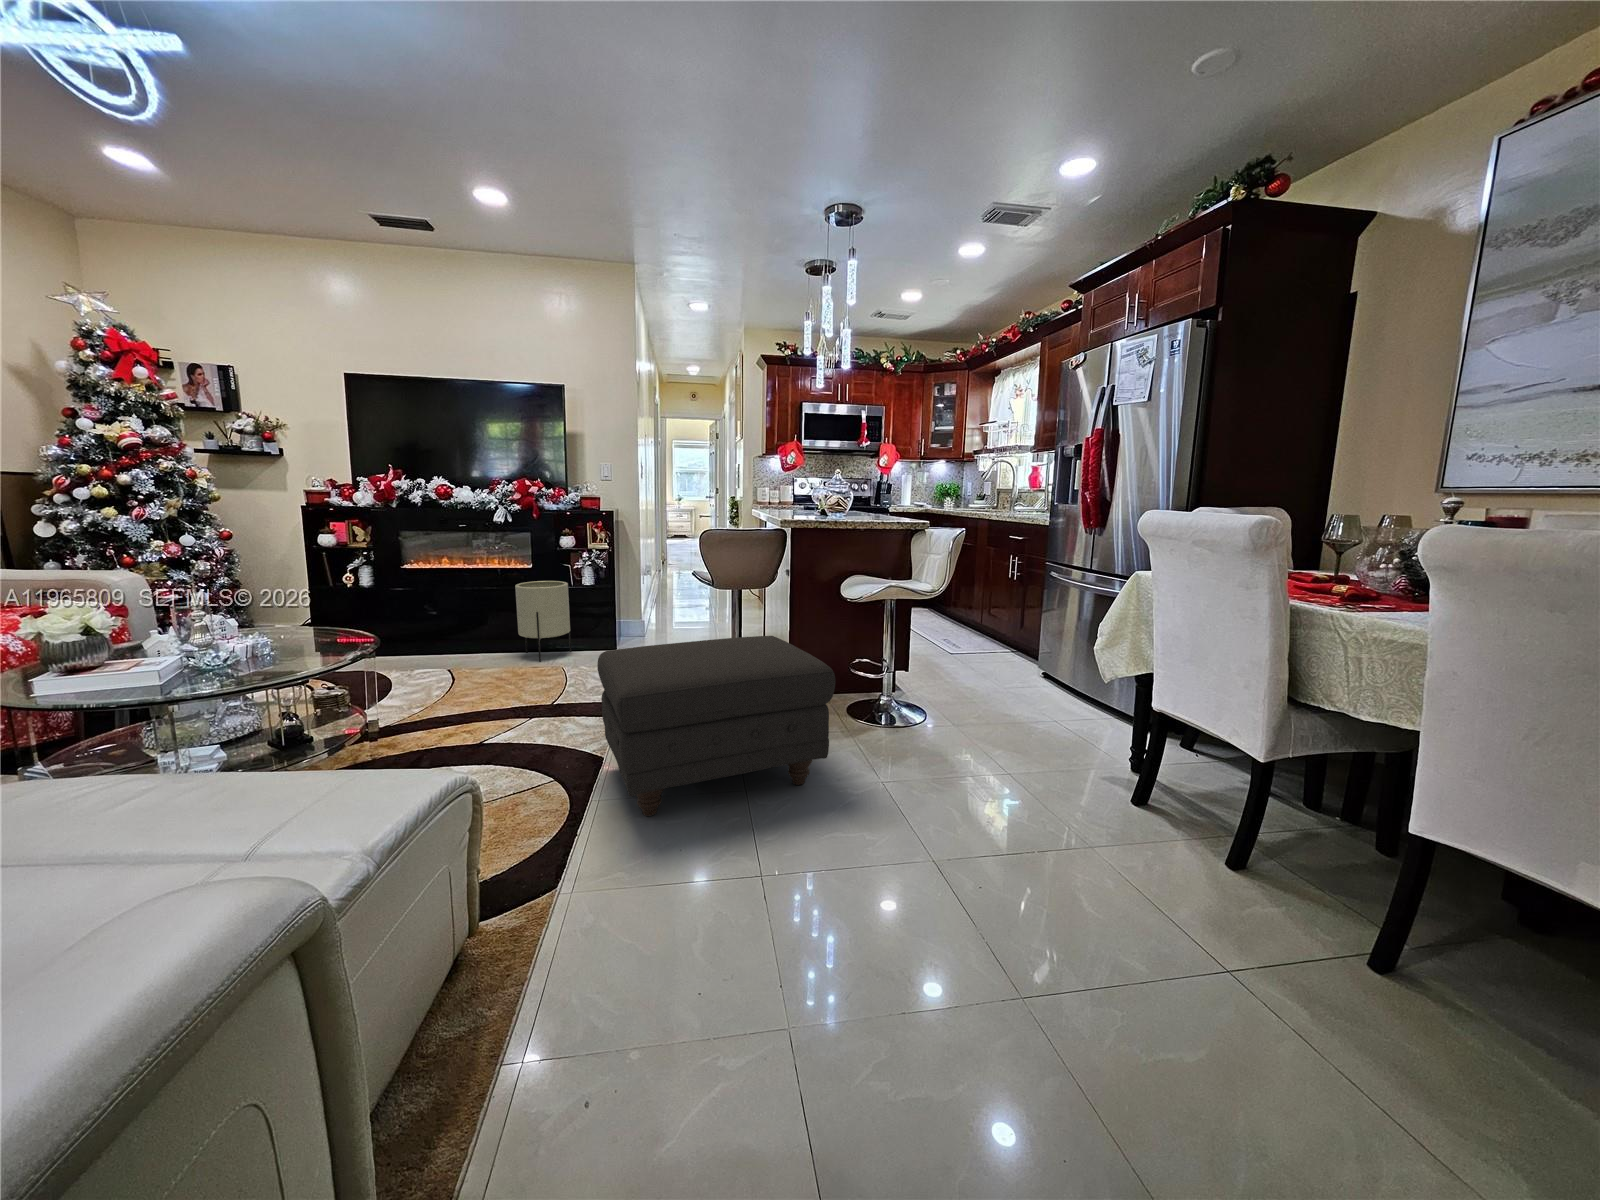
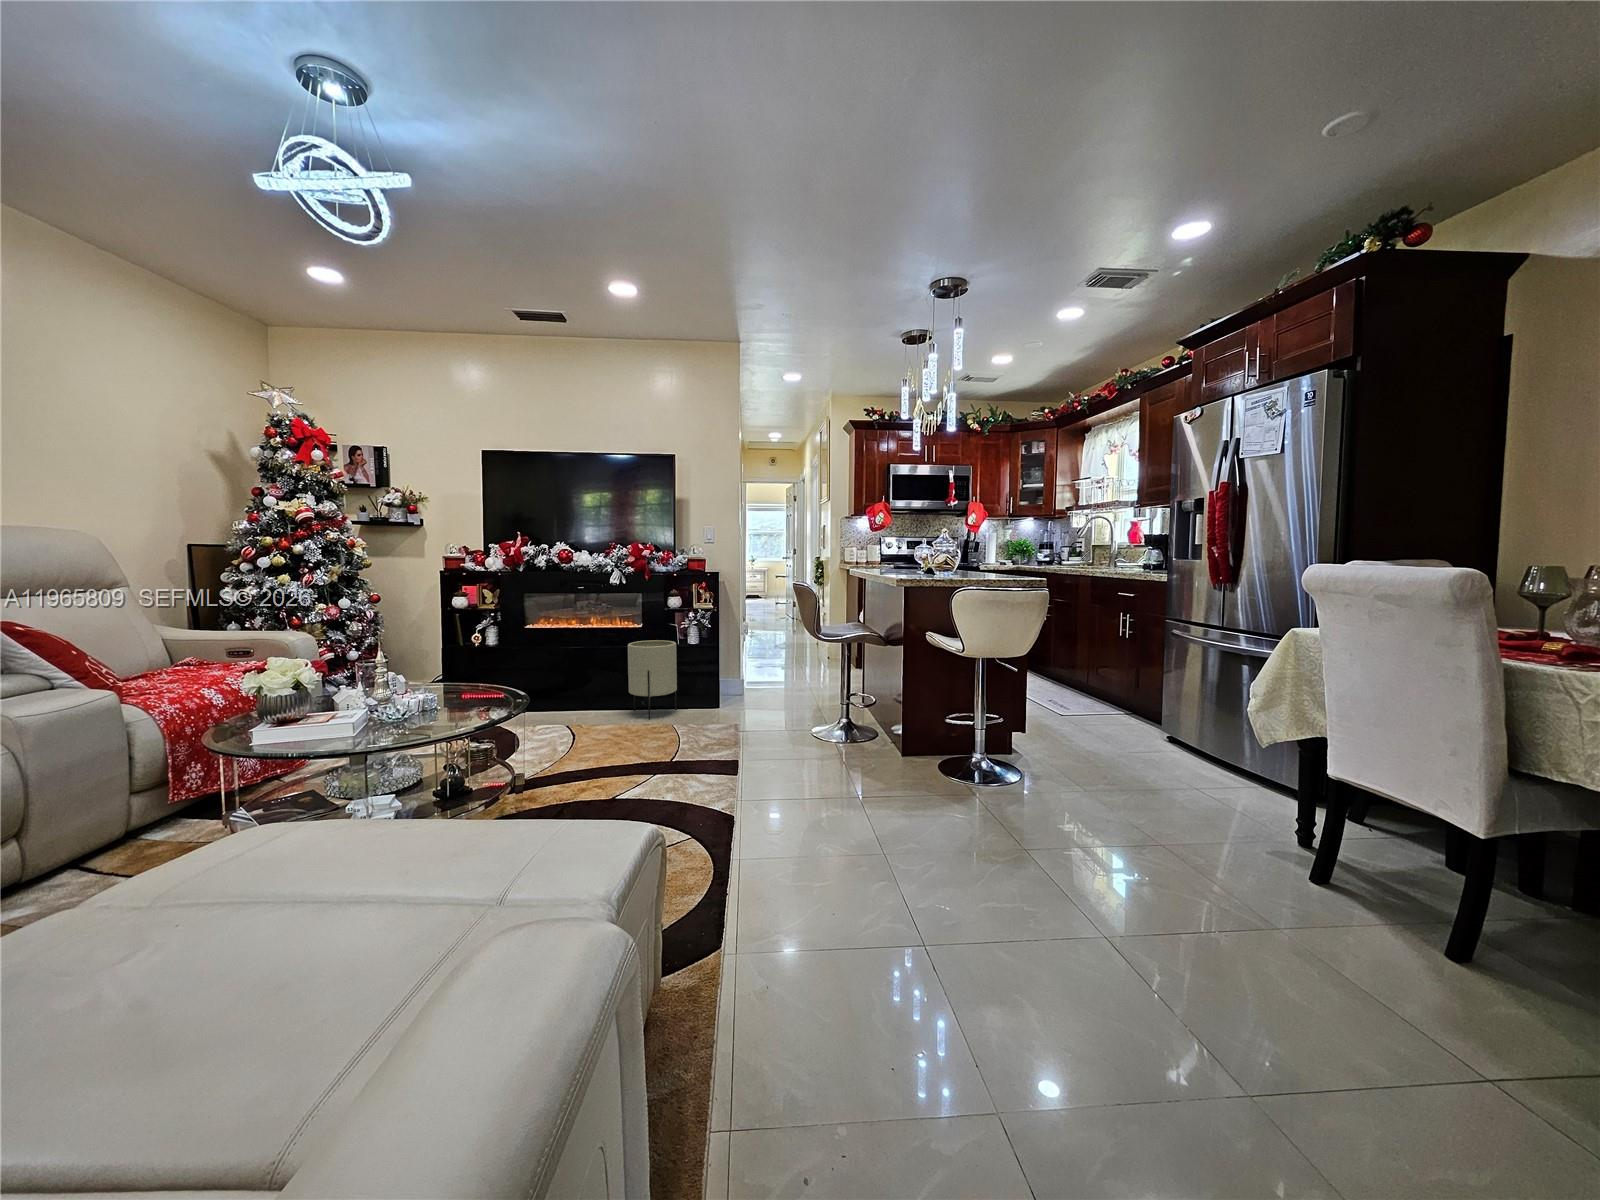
ottoman: present [597,636,835,816] -> none [734,694,978,877]

